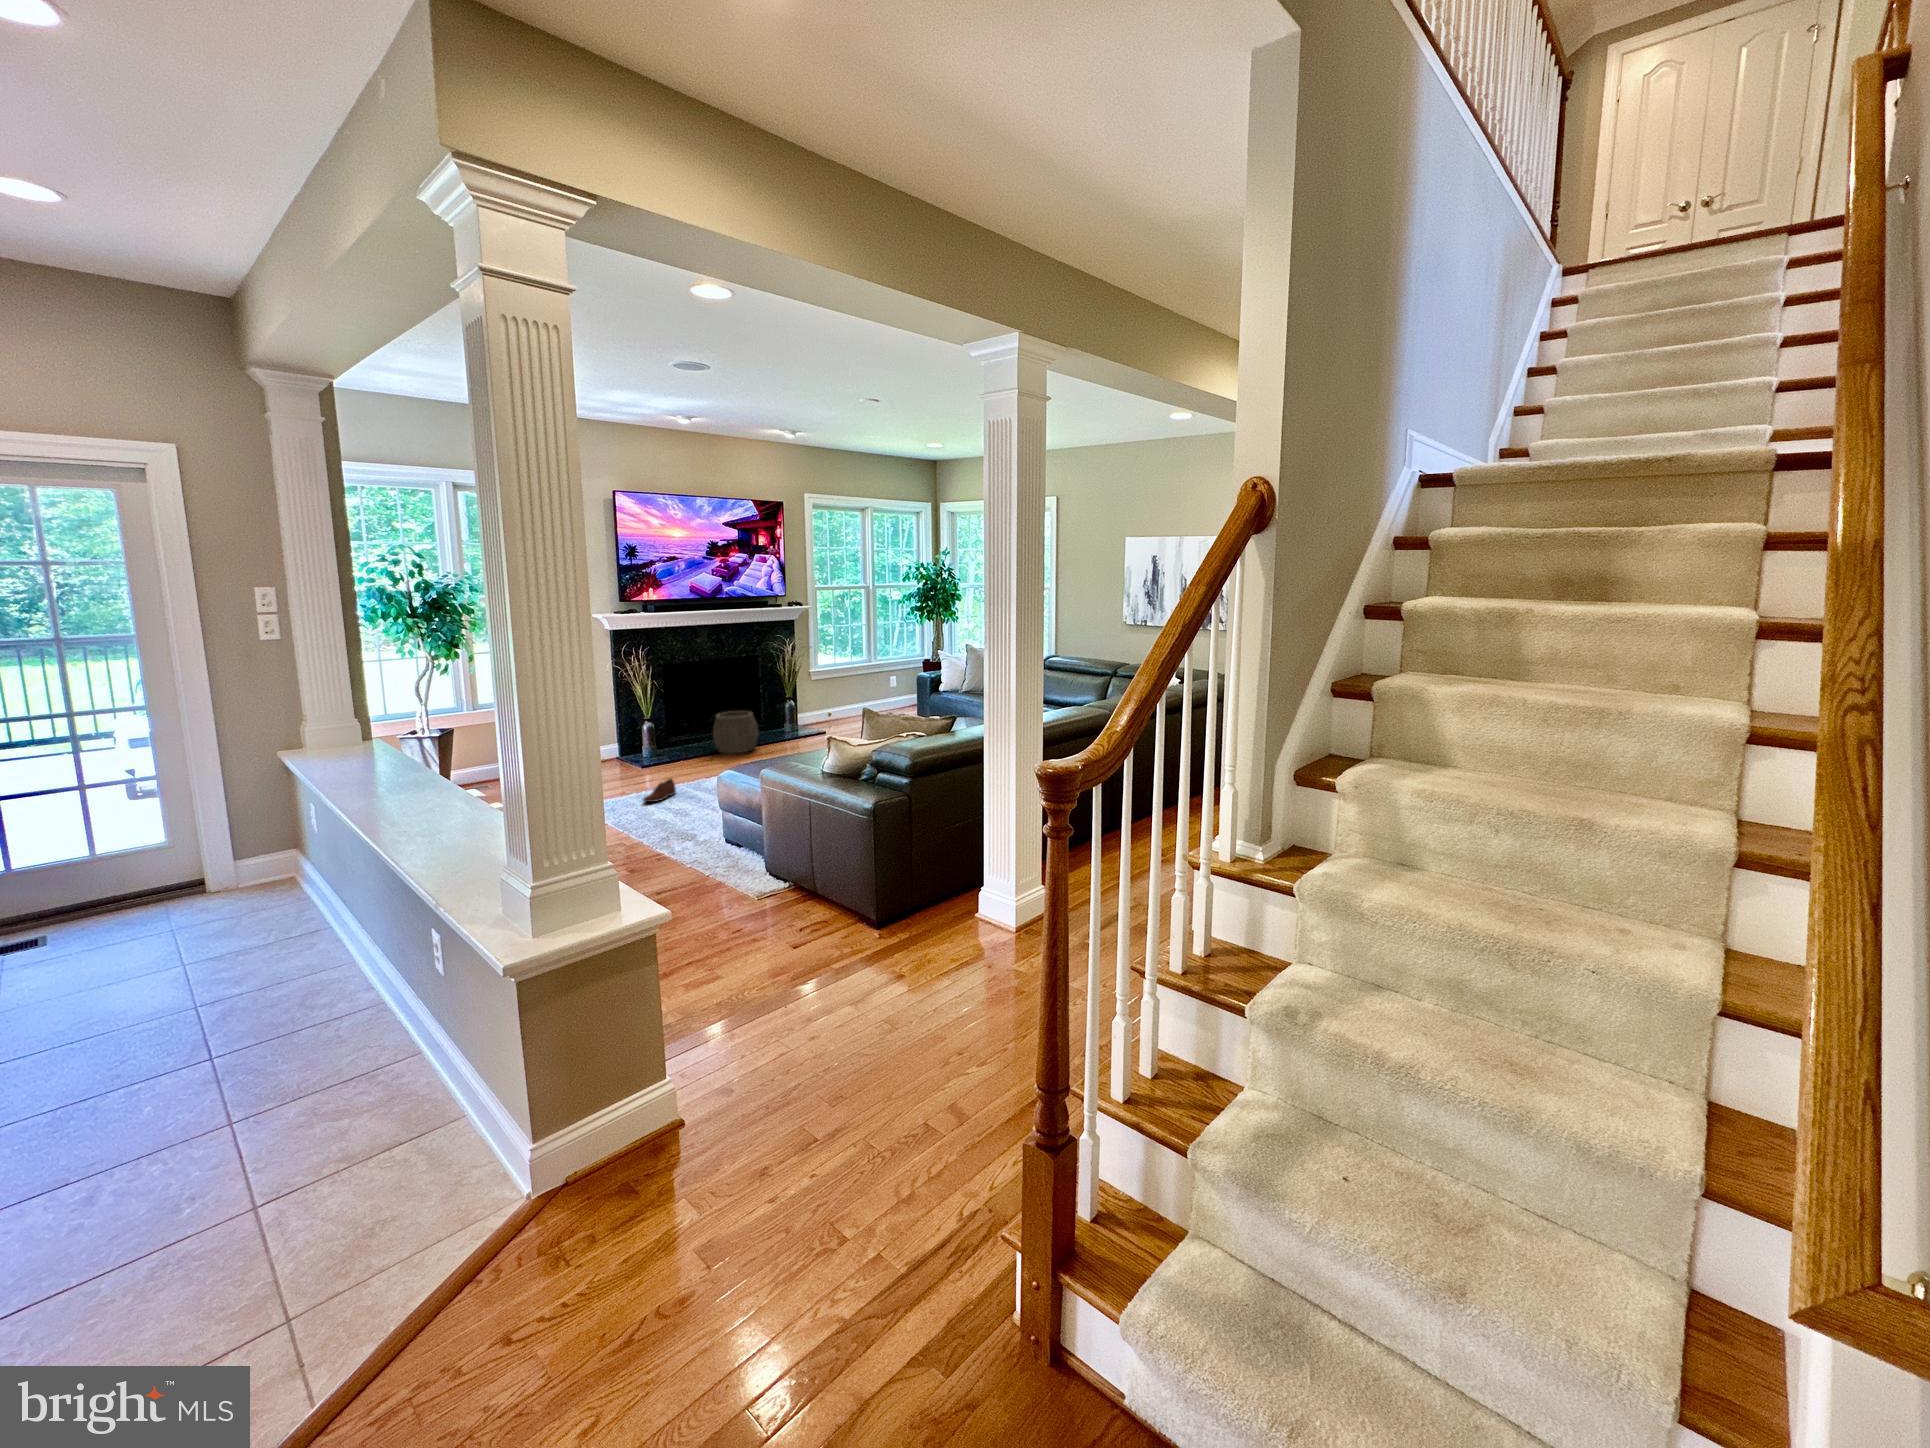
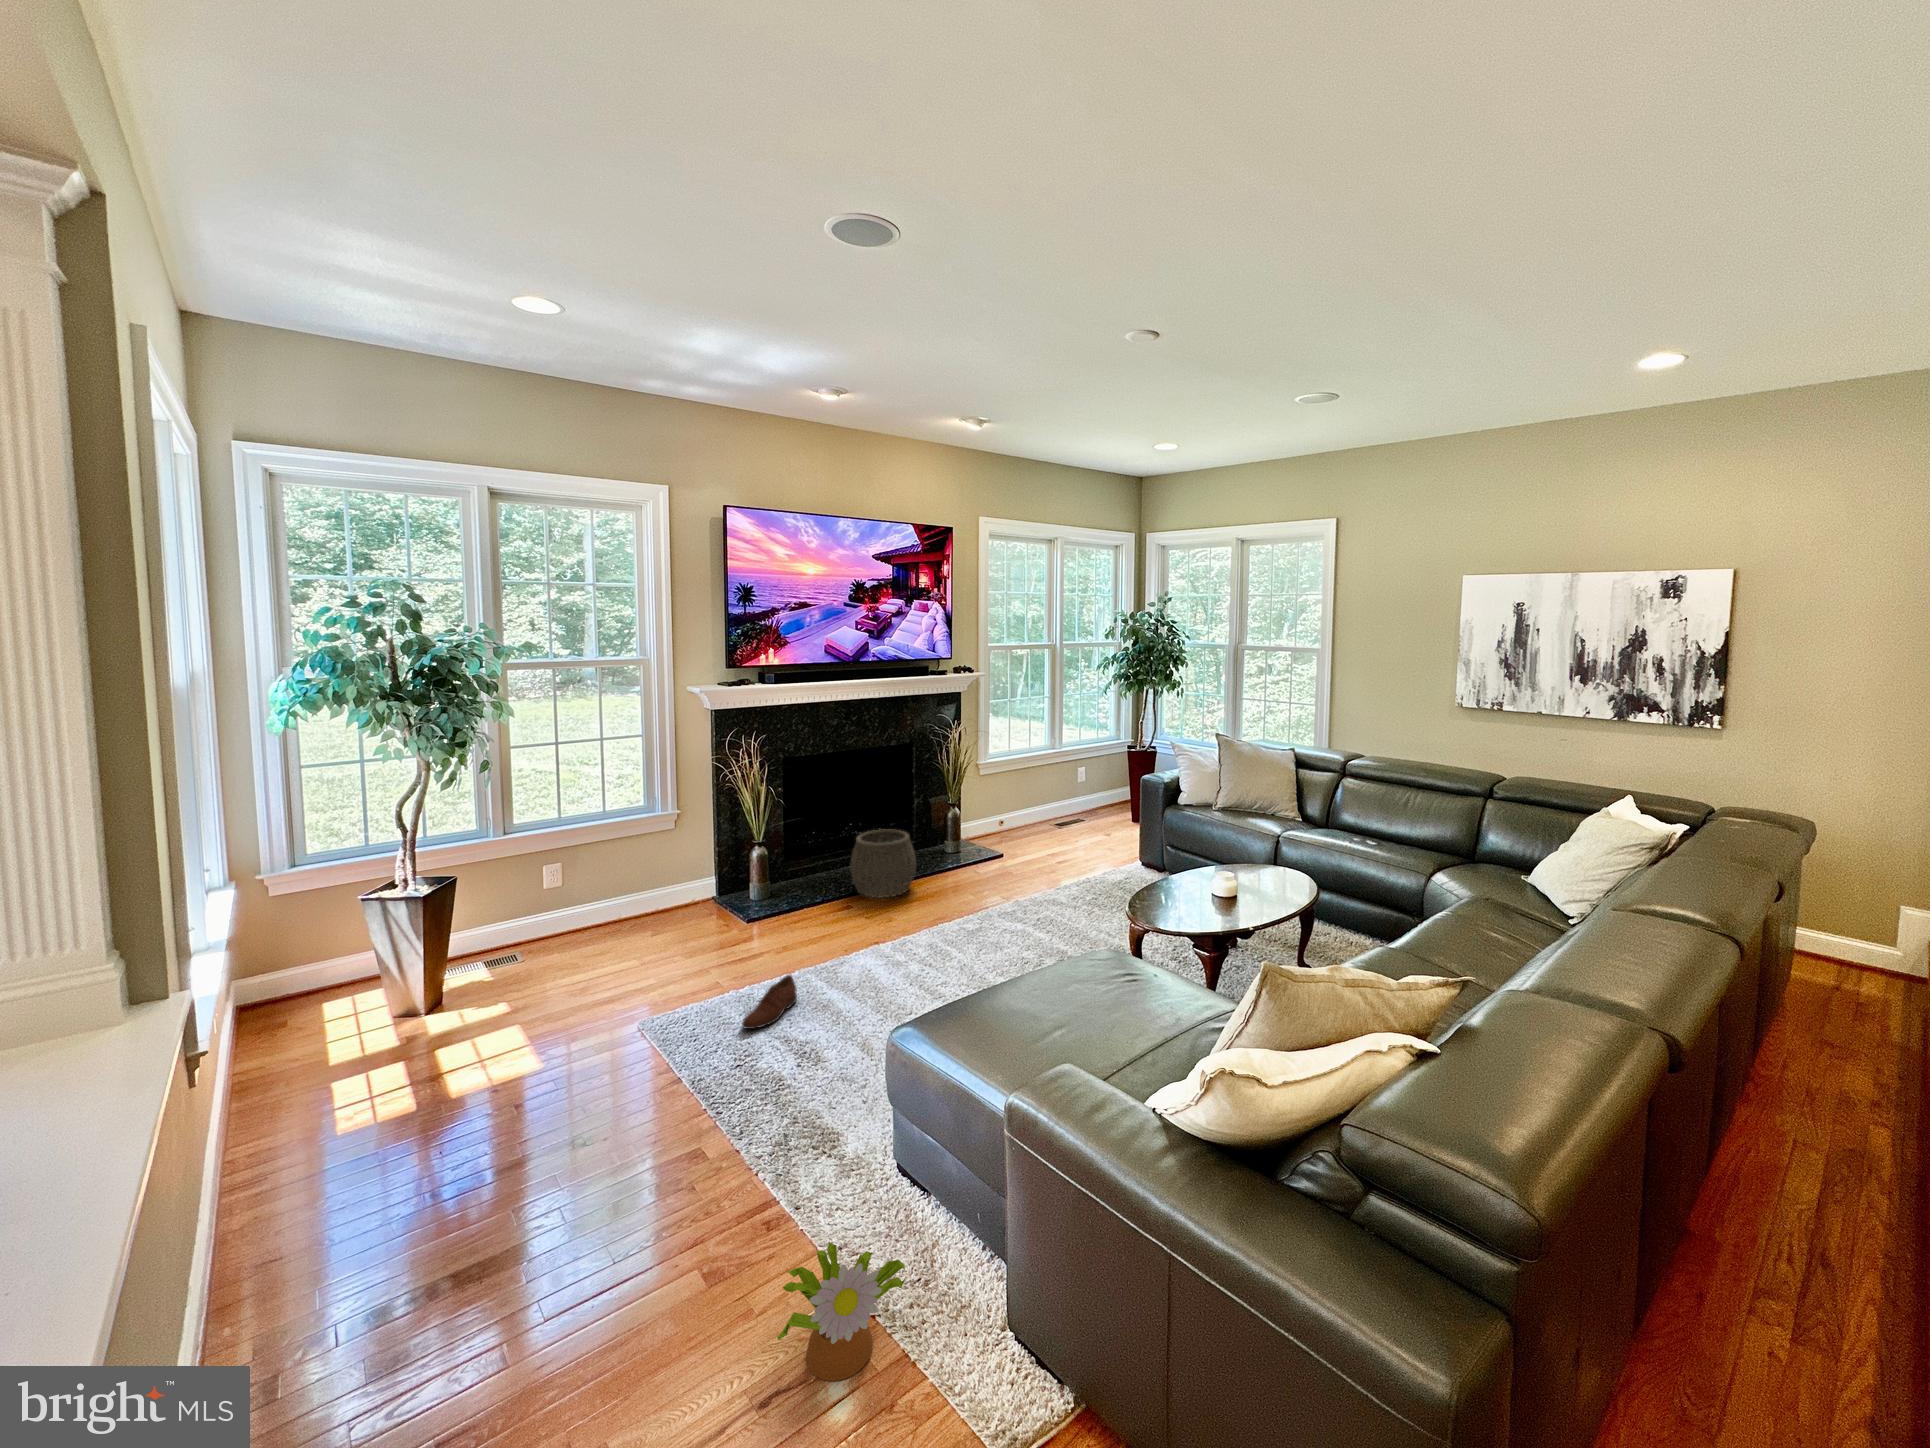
decorative plant: none [667,829,723,879] -> present [777,1242,906,1381]

